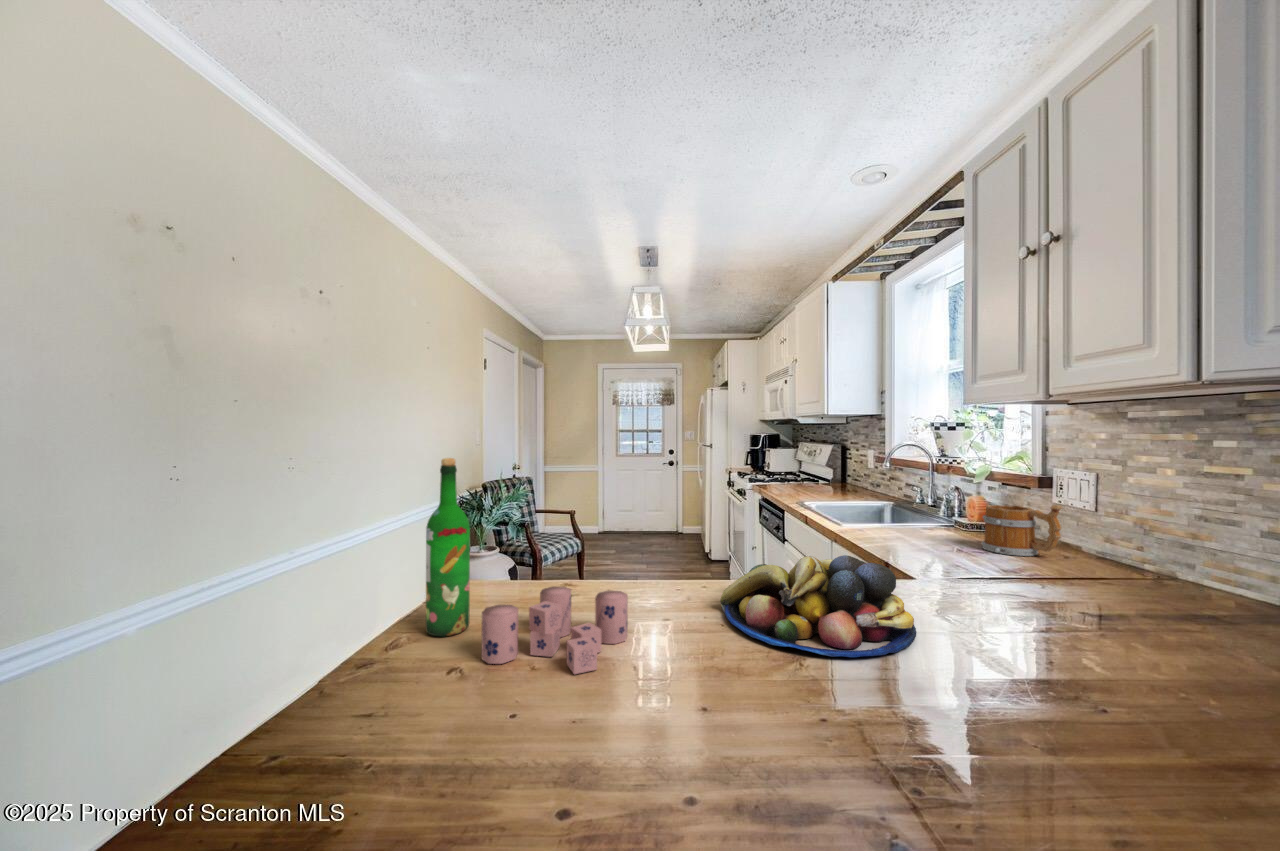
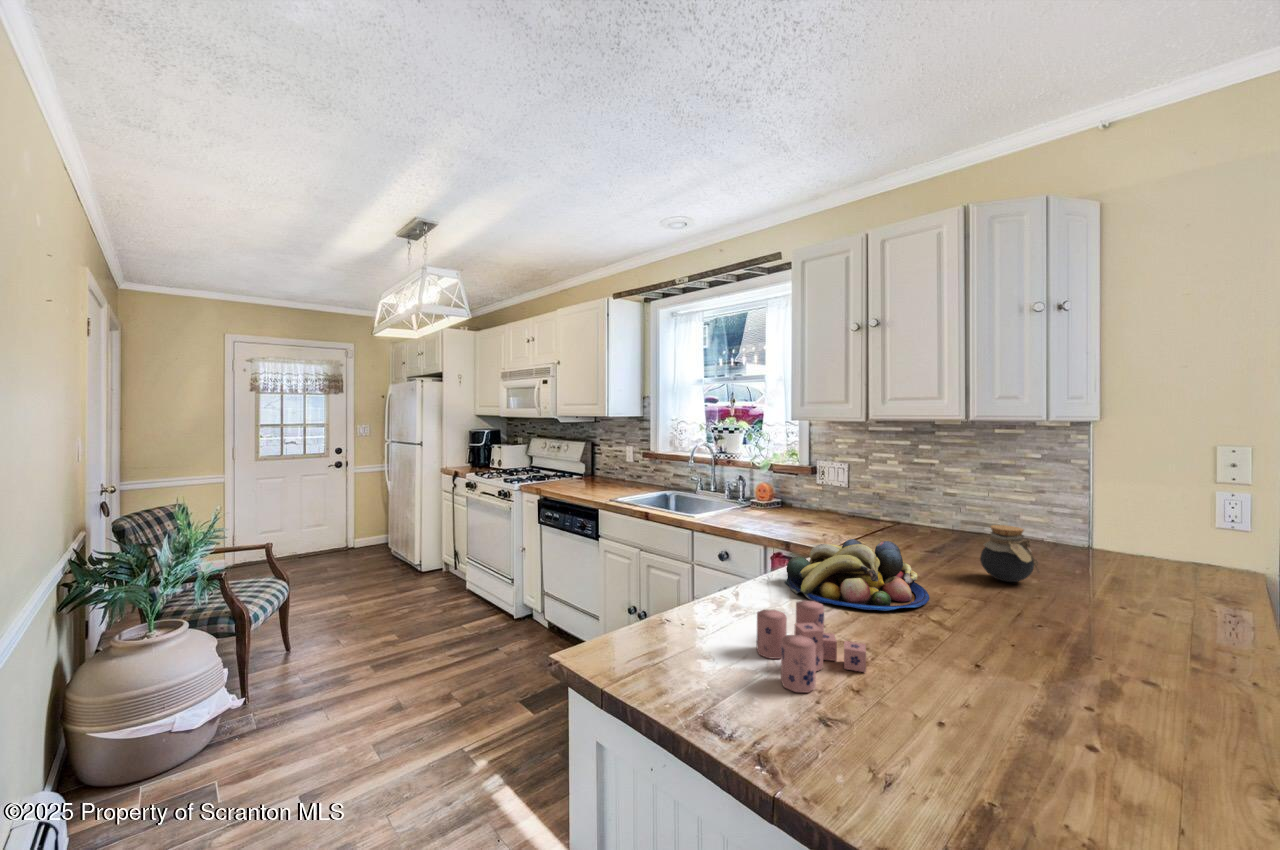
wine bottle: present [426,458,470,636] -> none [677,502,722,696]
mug: present [981,505,1062,556] -> none [796,486,844,522]
jar: none [1085,575,1209,693] -> present [980,525,1039,582]

